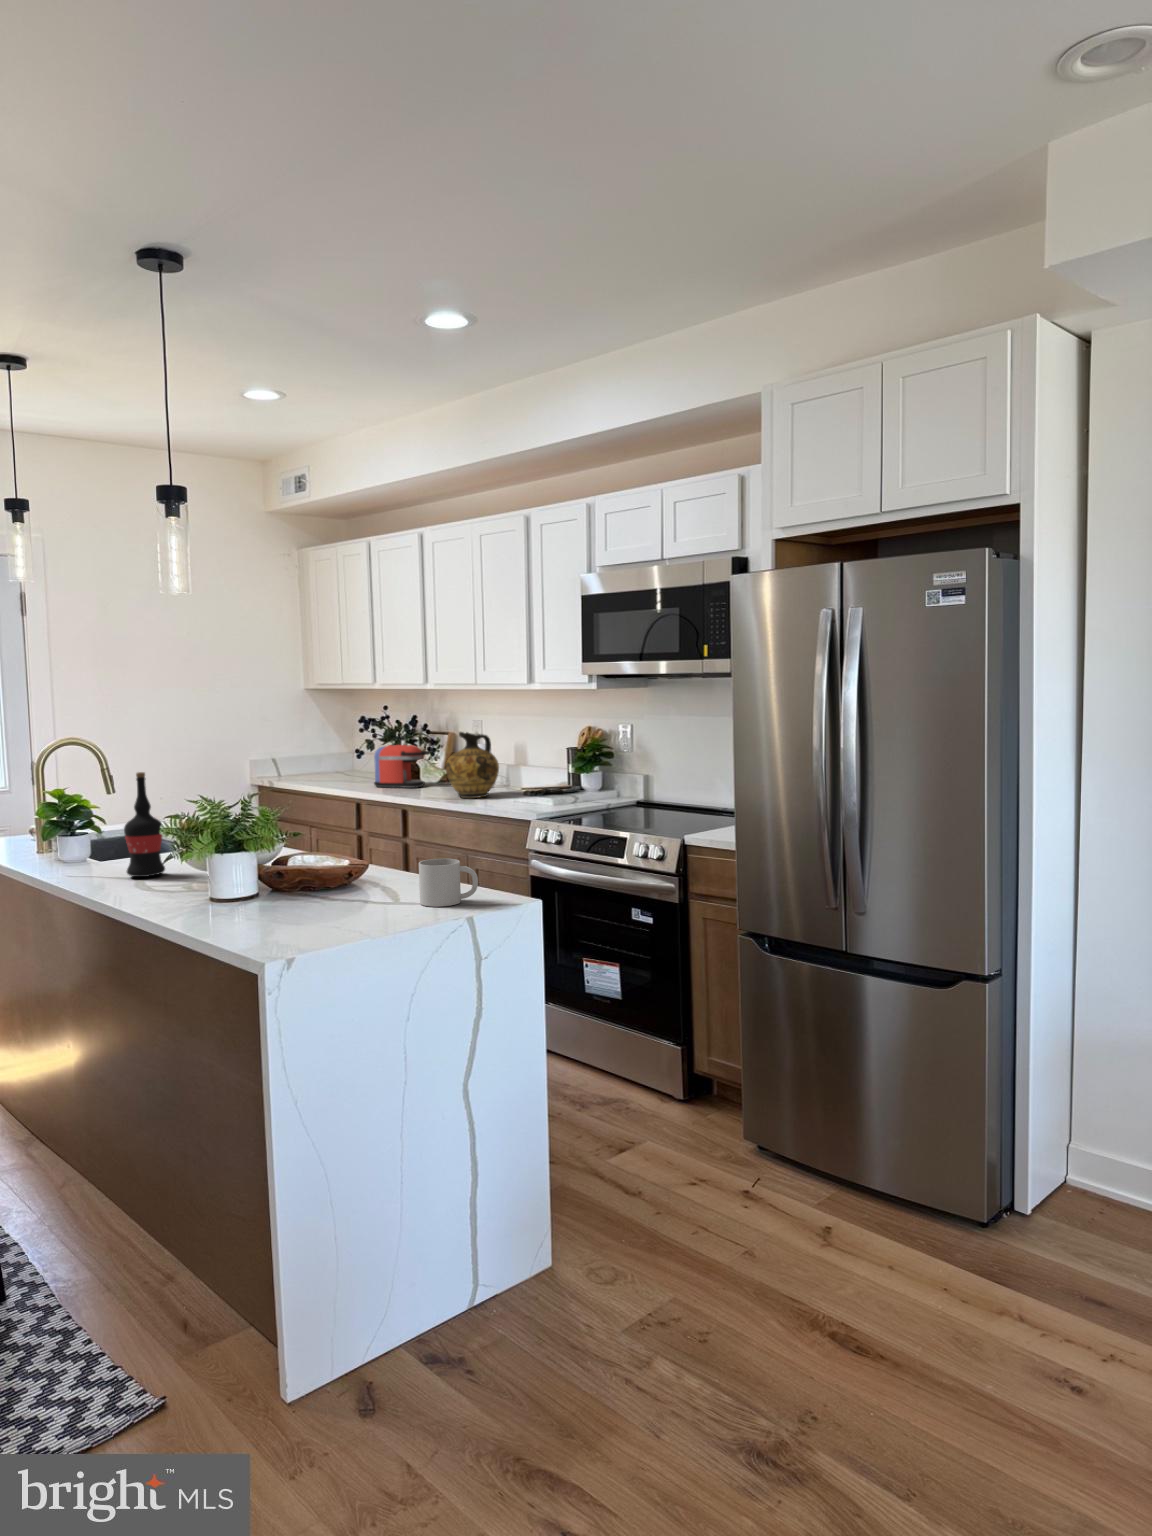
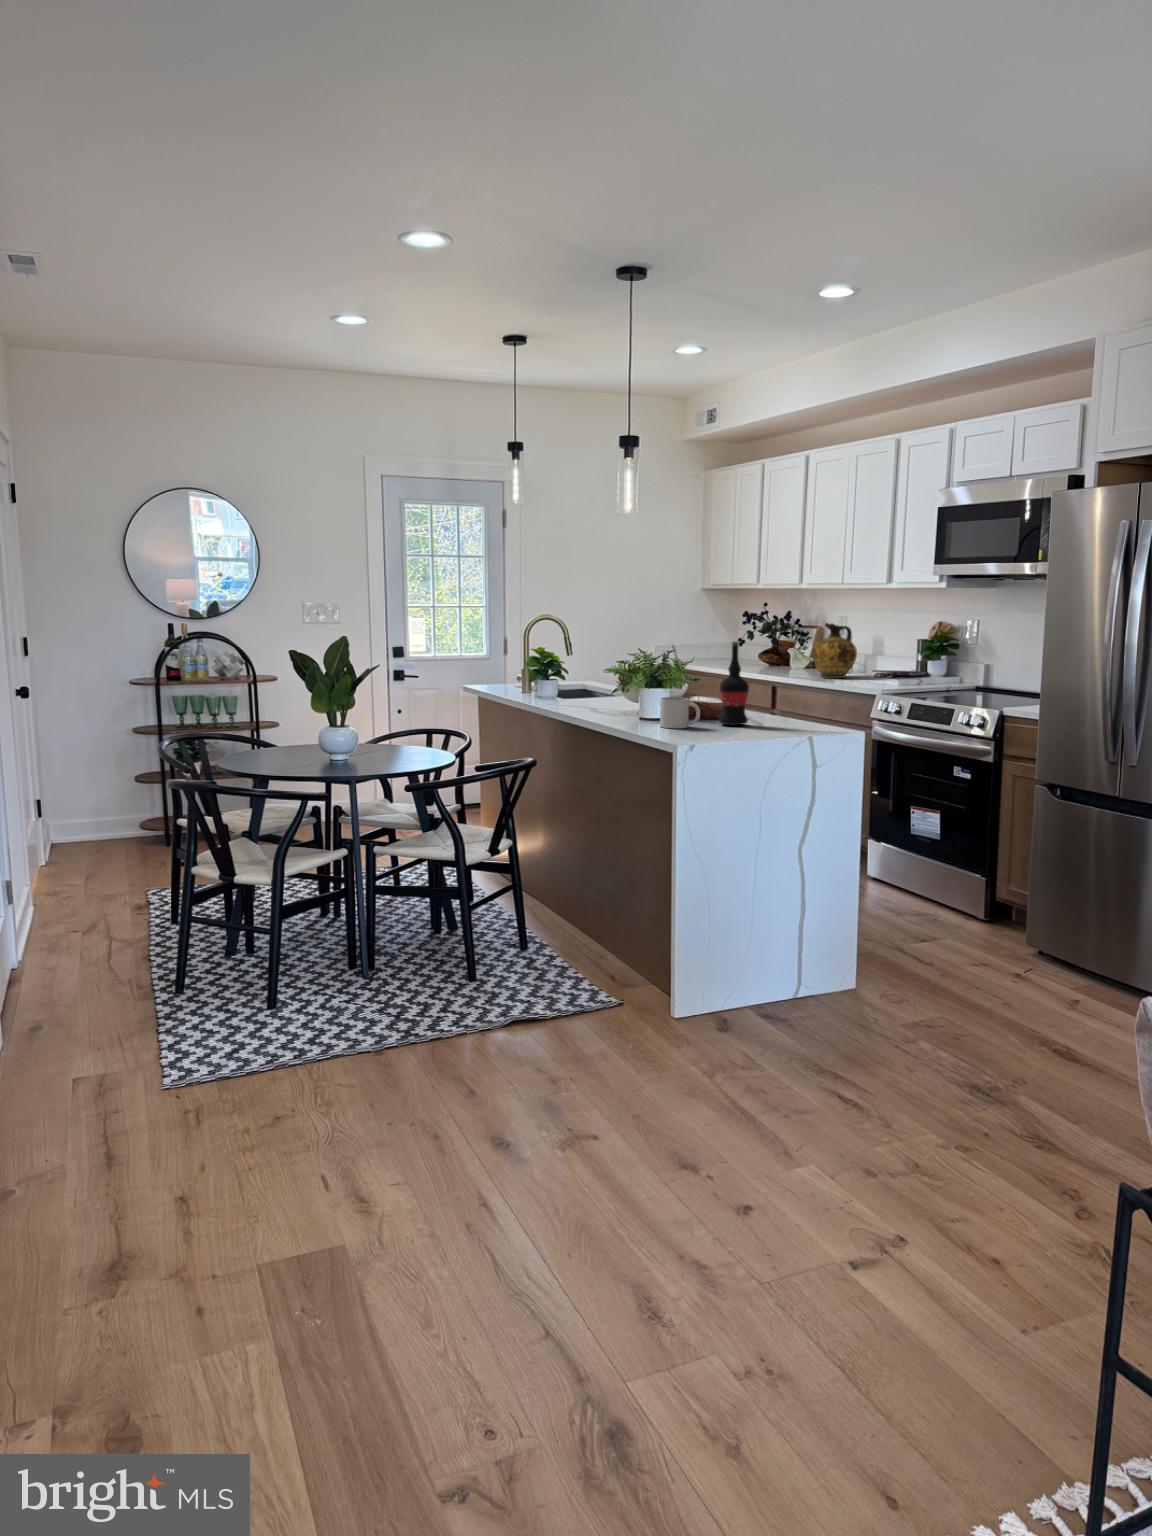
coffee maker: present [374,745,430,788] -> none [752,634,801,670]
wine bottle: present [124,772,165,877] -> present [719,641,749,725]
mug: present [419,859,478,907] -> present [660,697,700,728]

